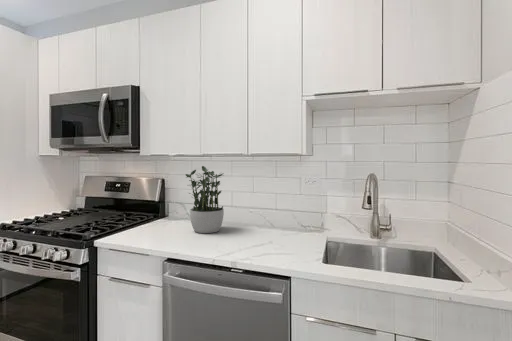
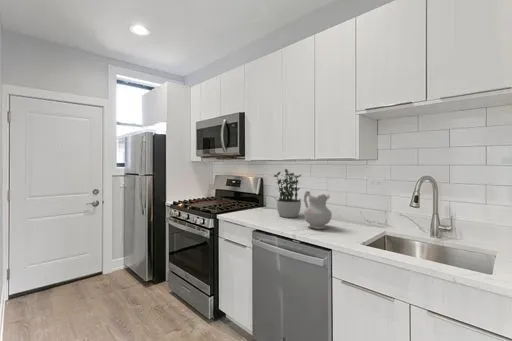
ceramic pitcher: none [234,196,273,248] -> present [304,191,332,229]

